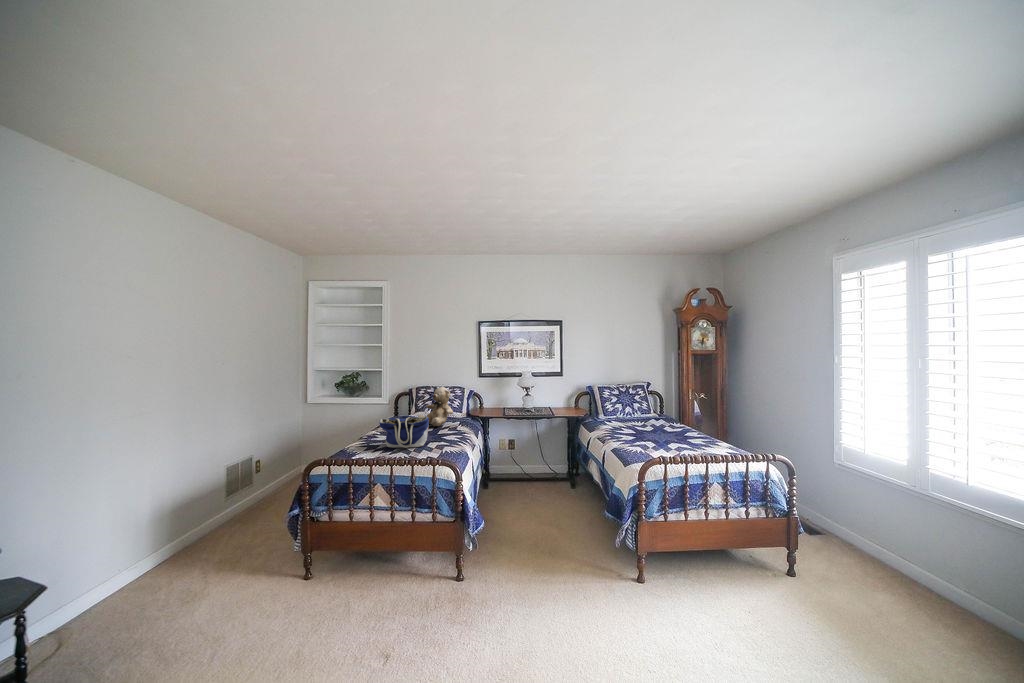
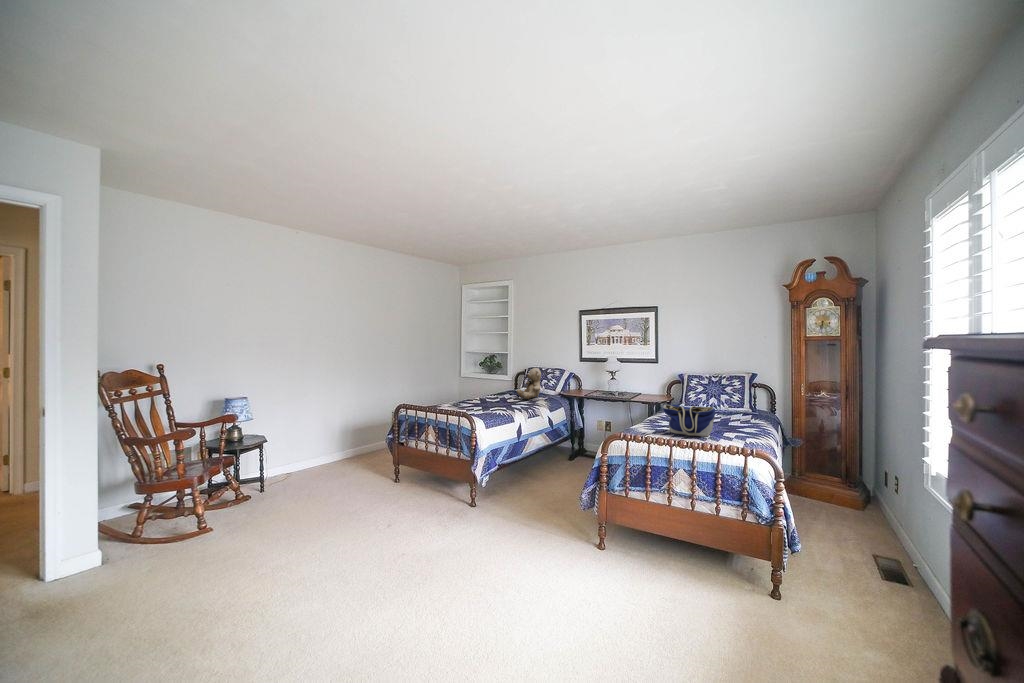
tote bag: present [379,416,429,448] -> present [663,404,715,436]

